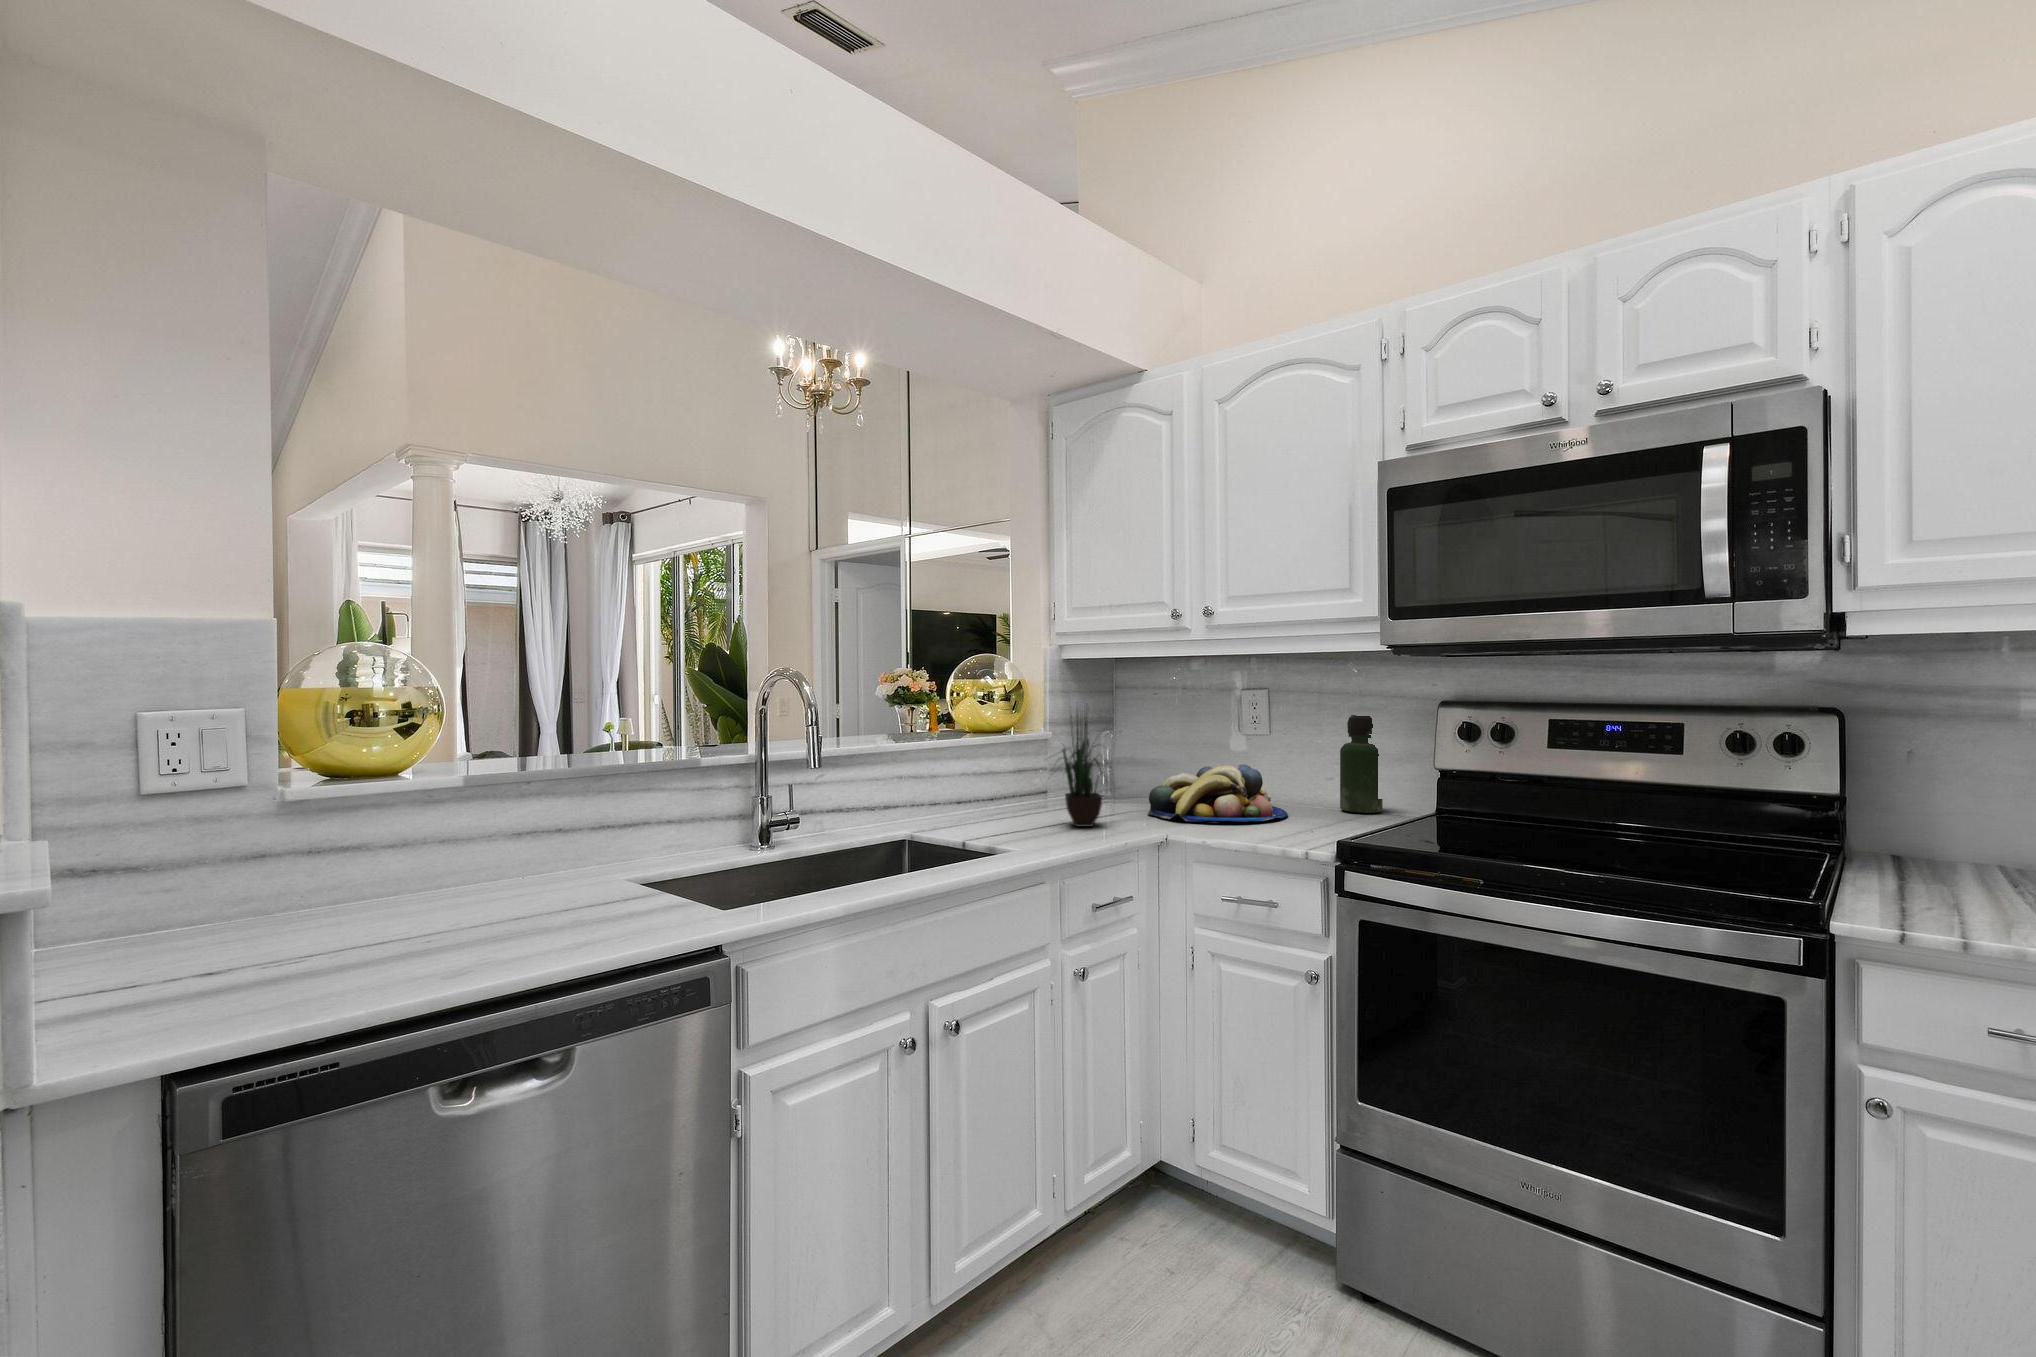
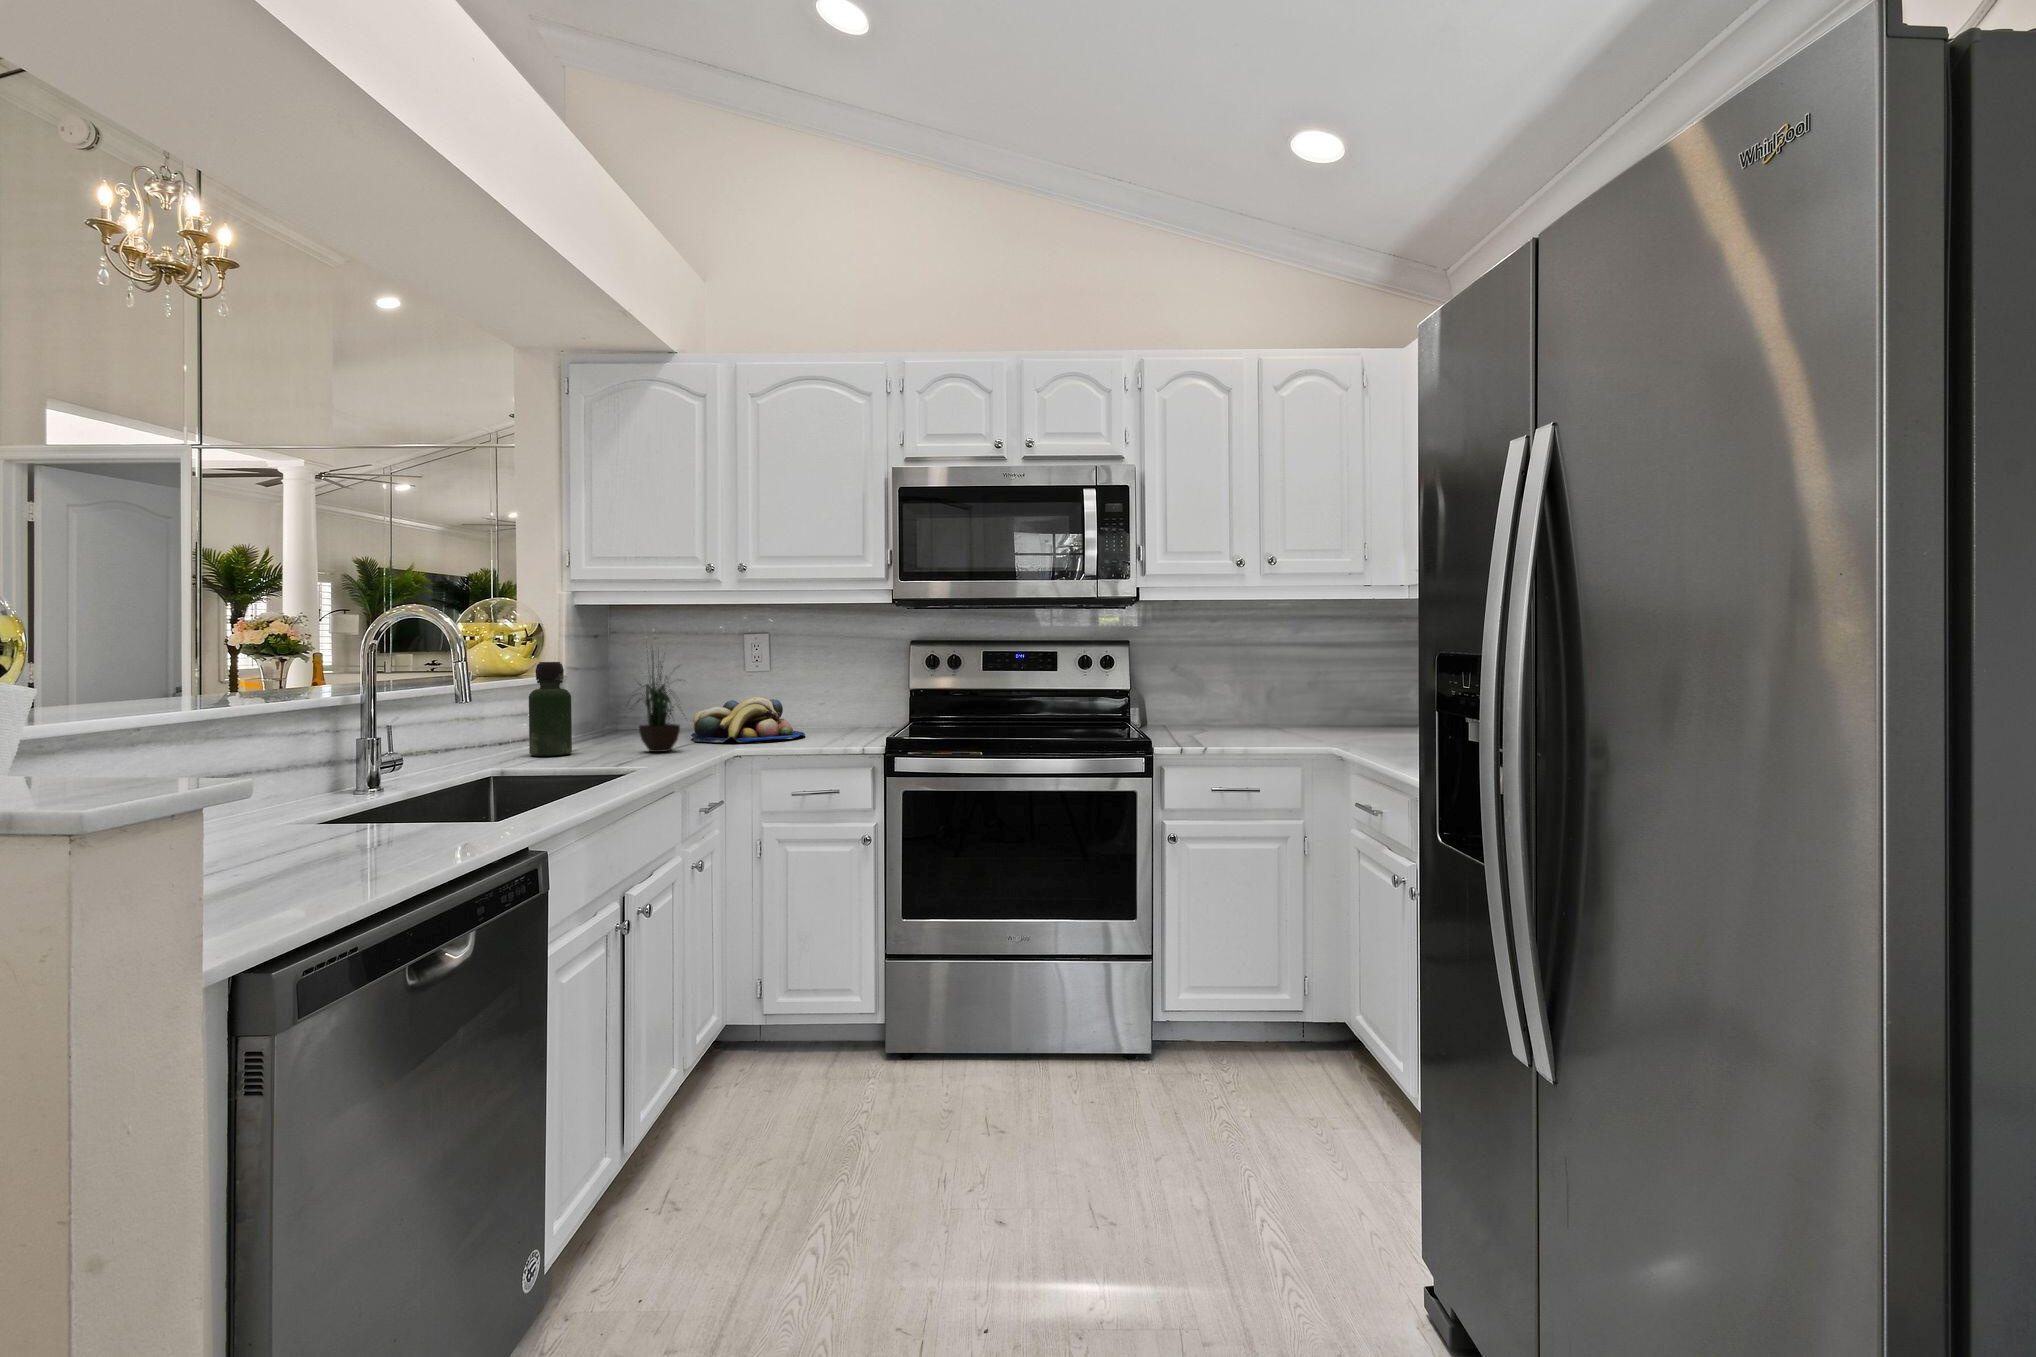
bottle: present [1340,715,1383,813] -> present [529,662,572,756]

